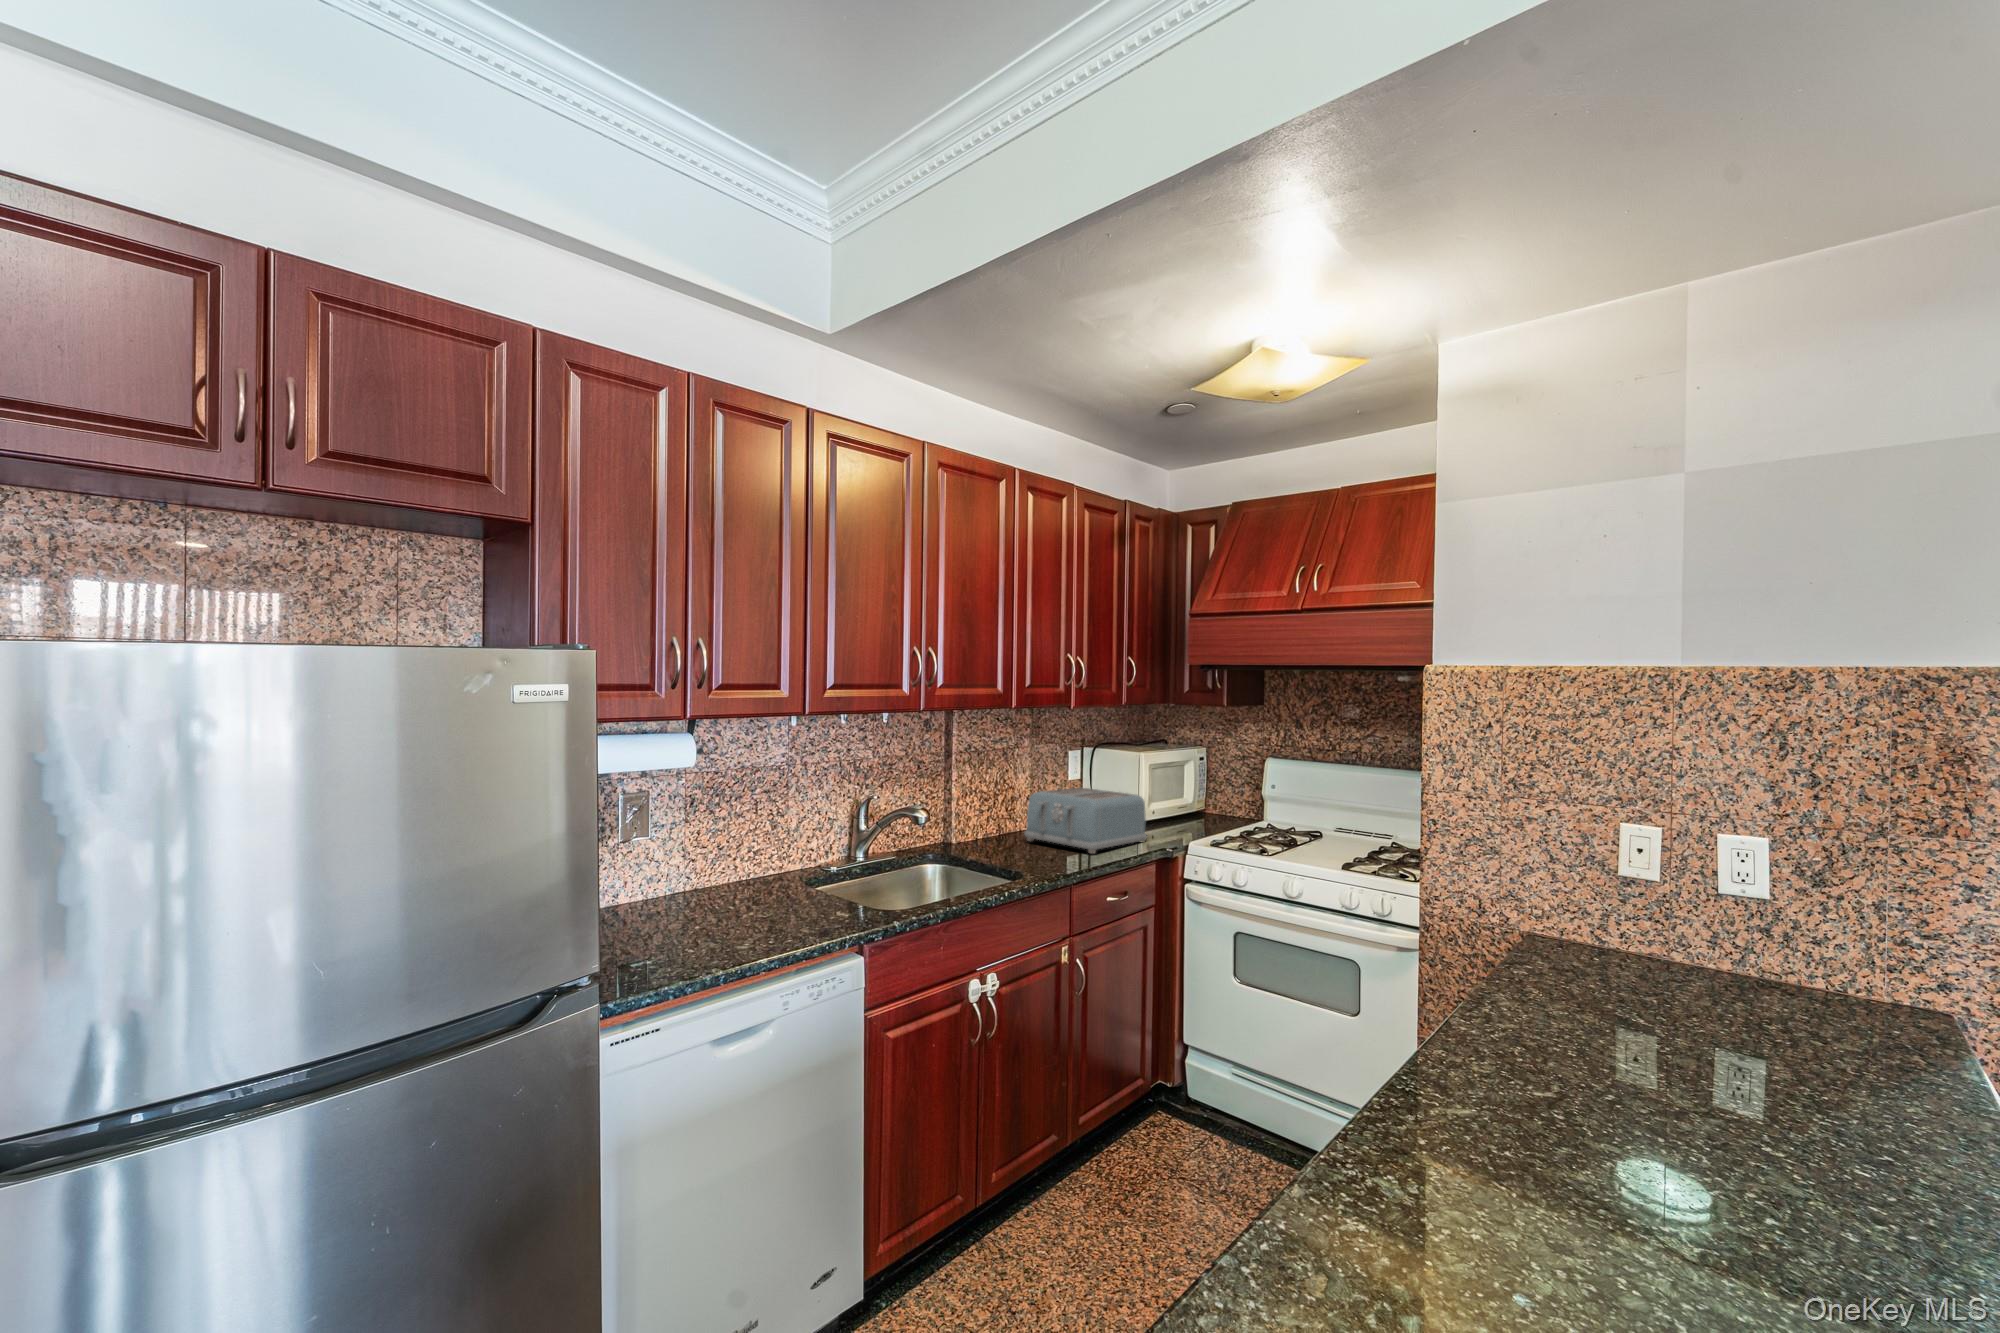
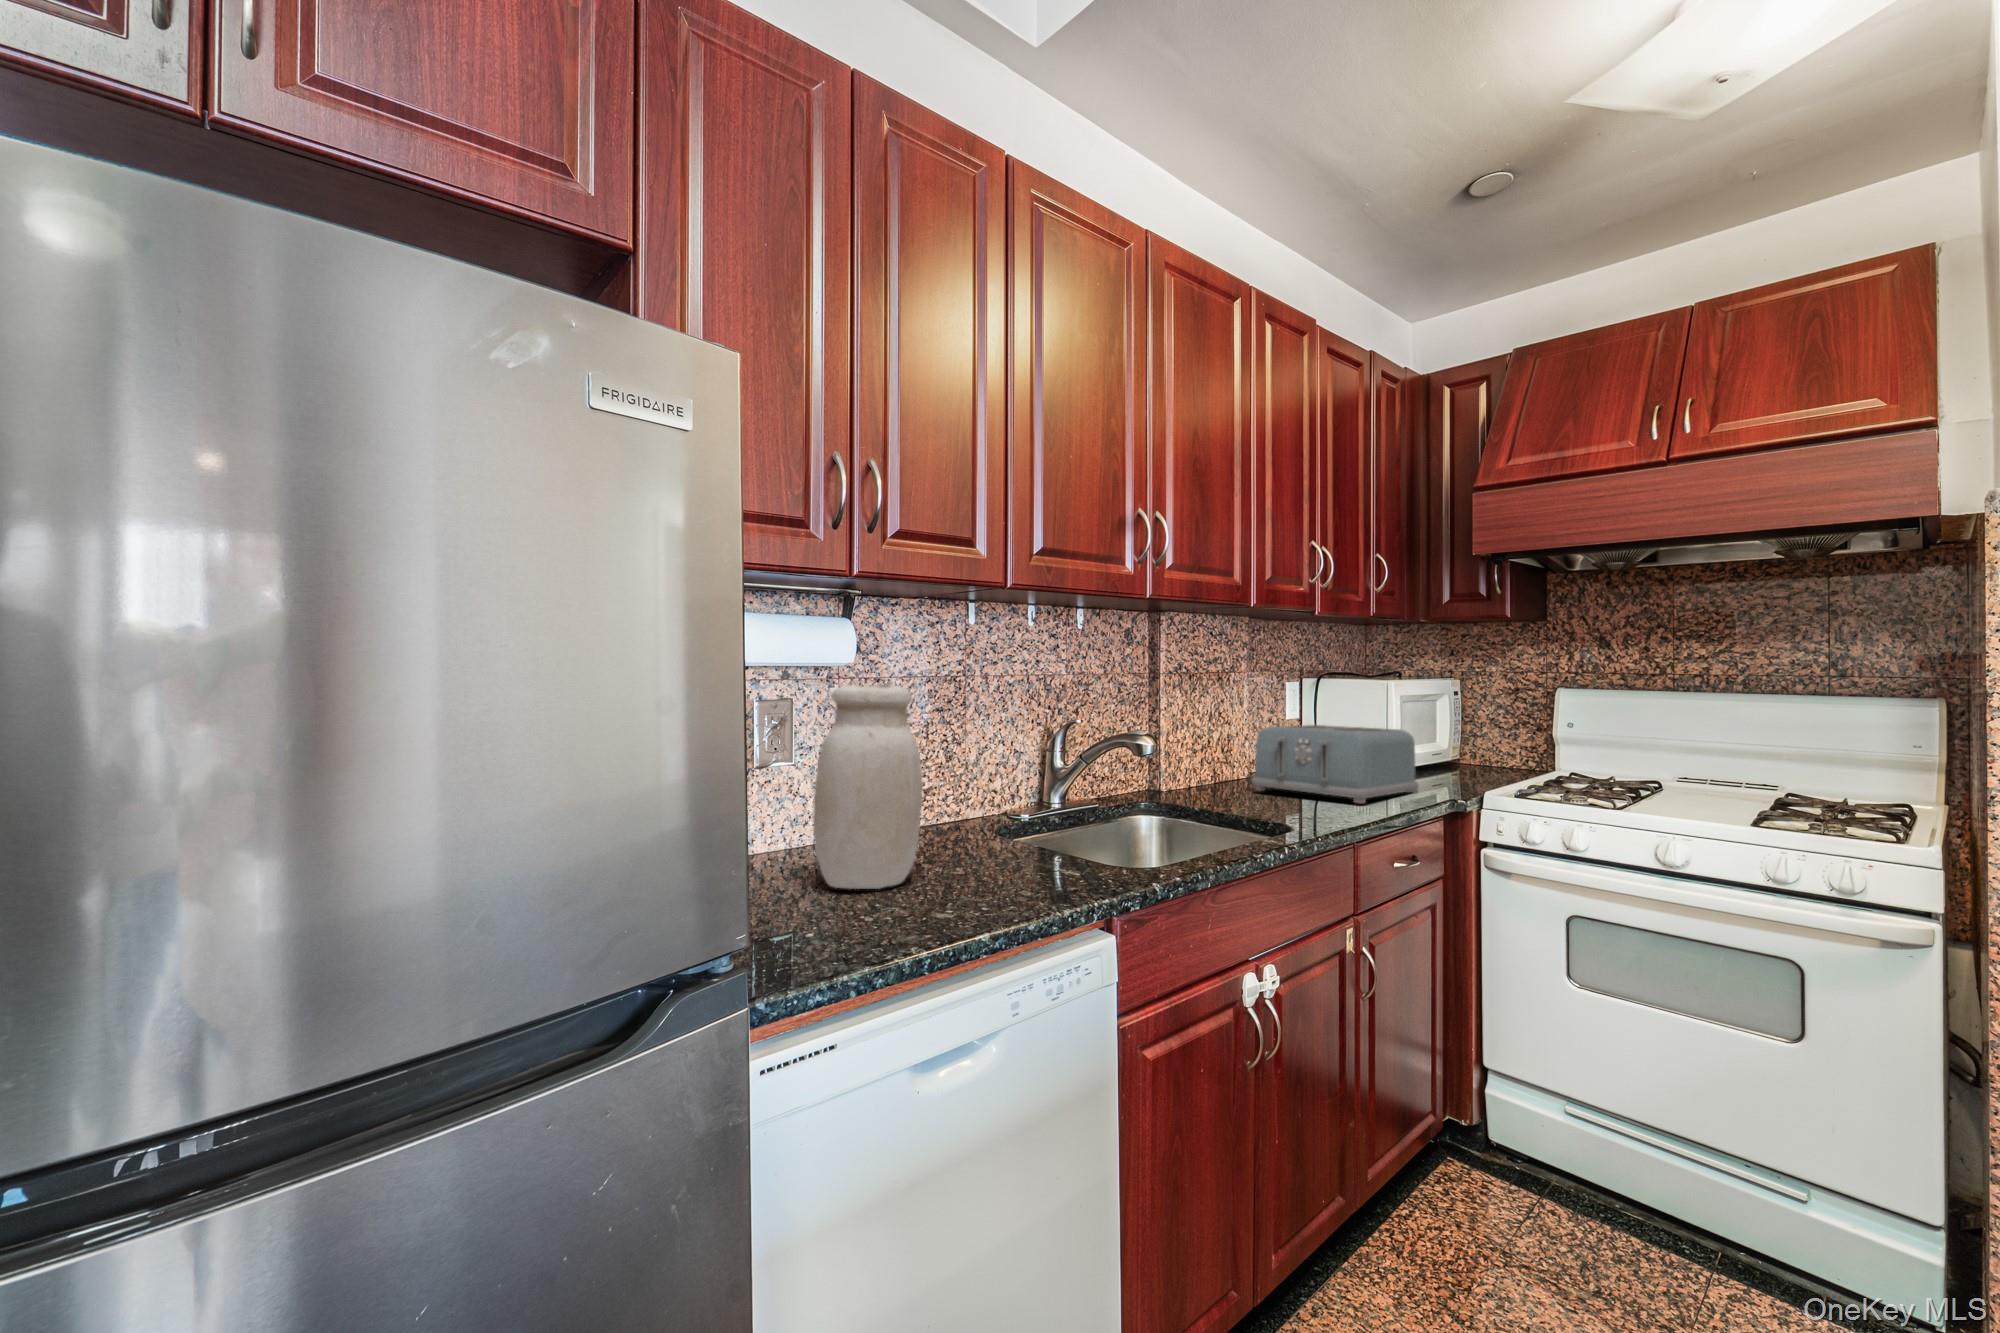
jar: none [660,792,737,931] -> present [813,685,923,889]

